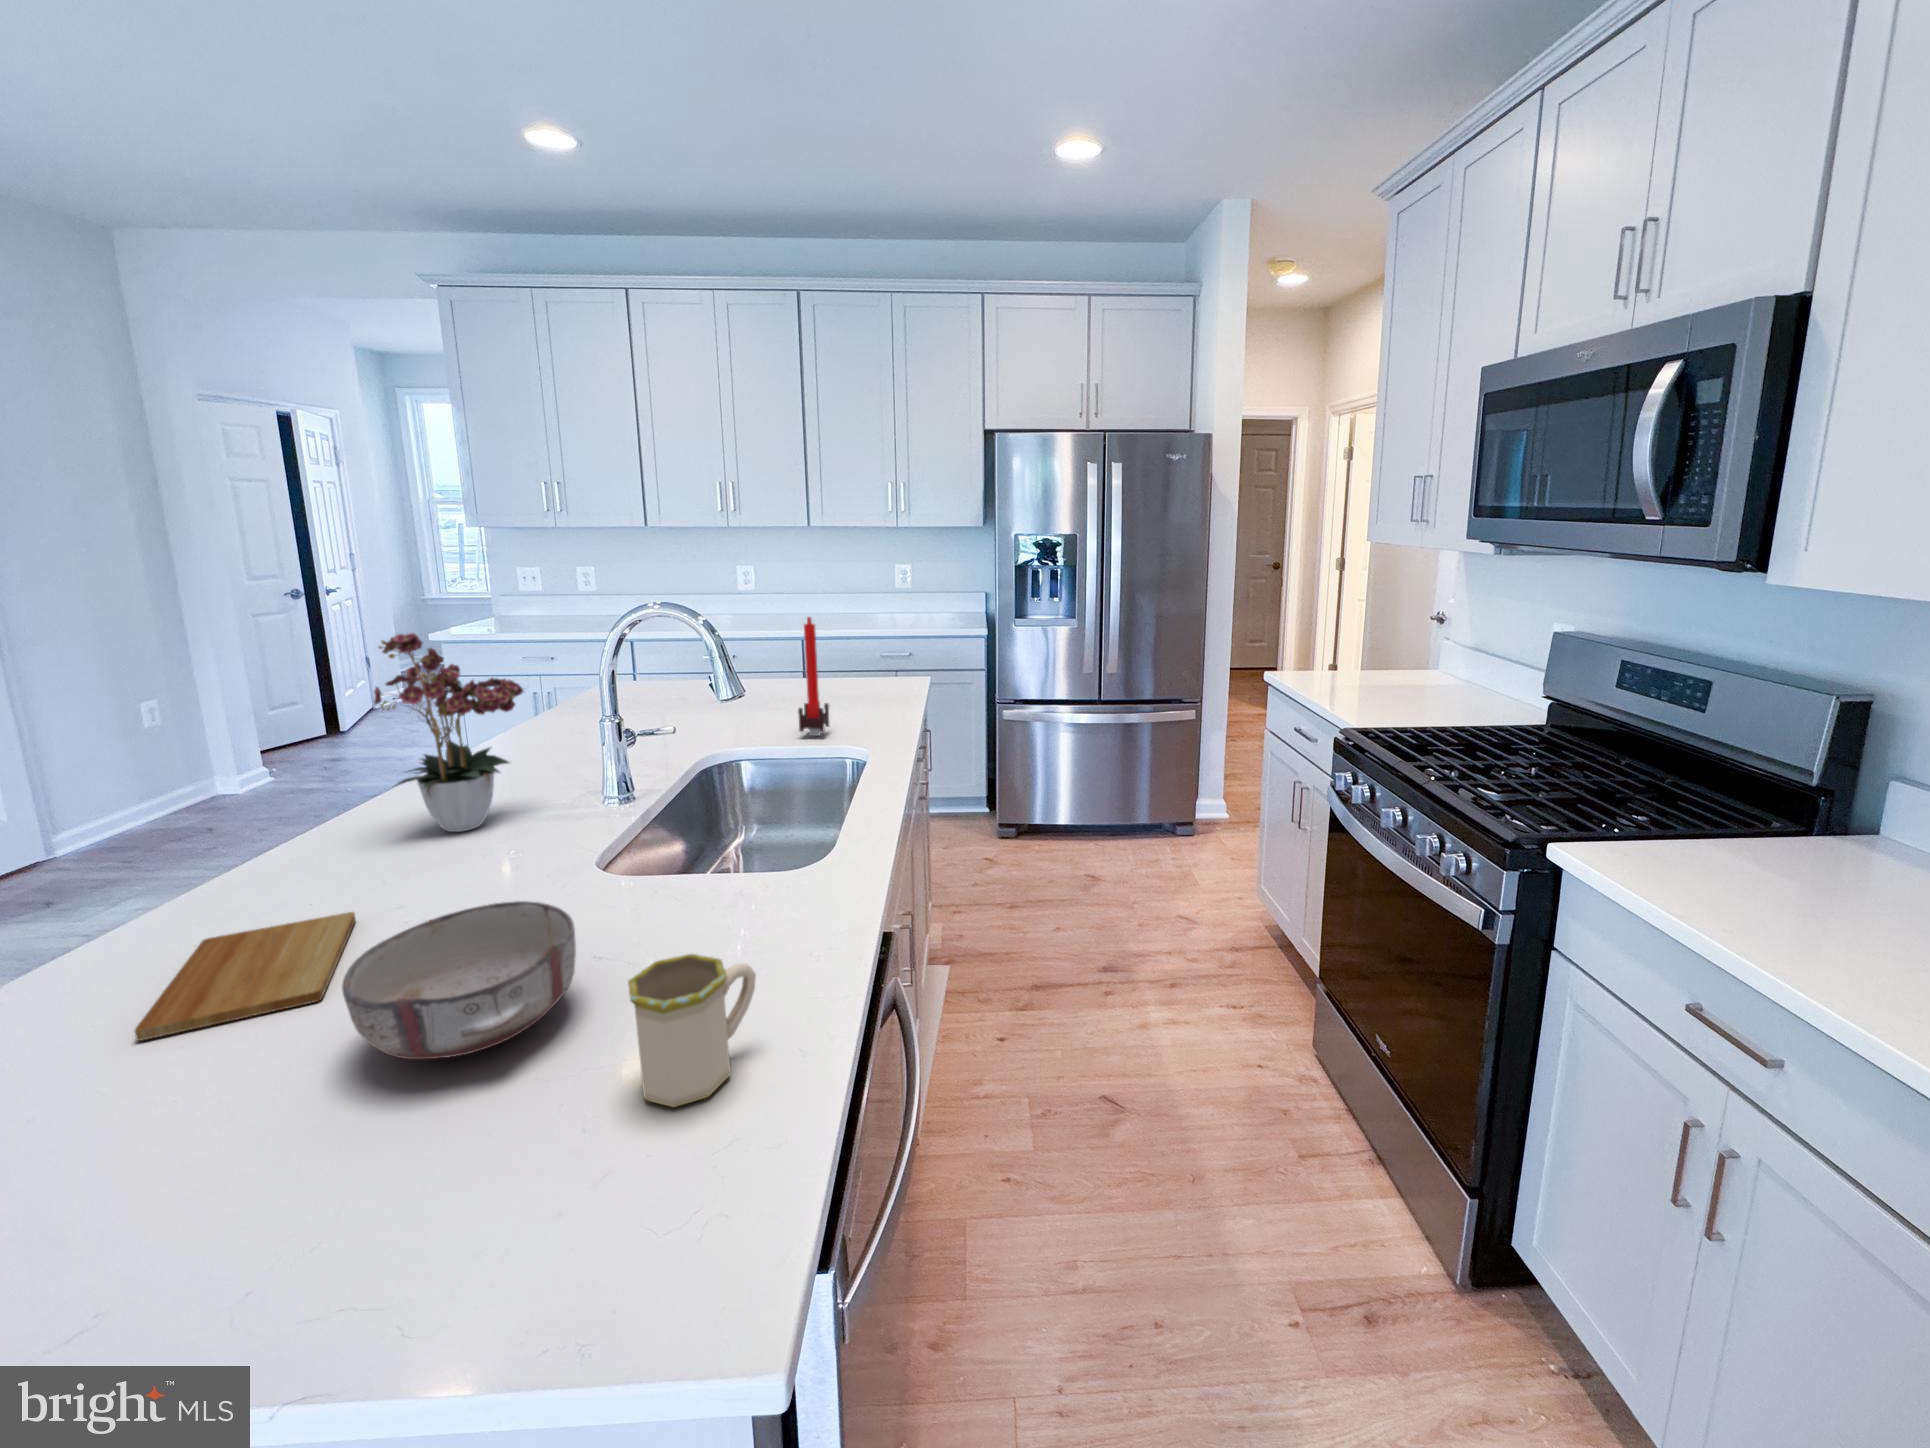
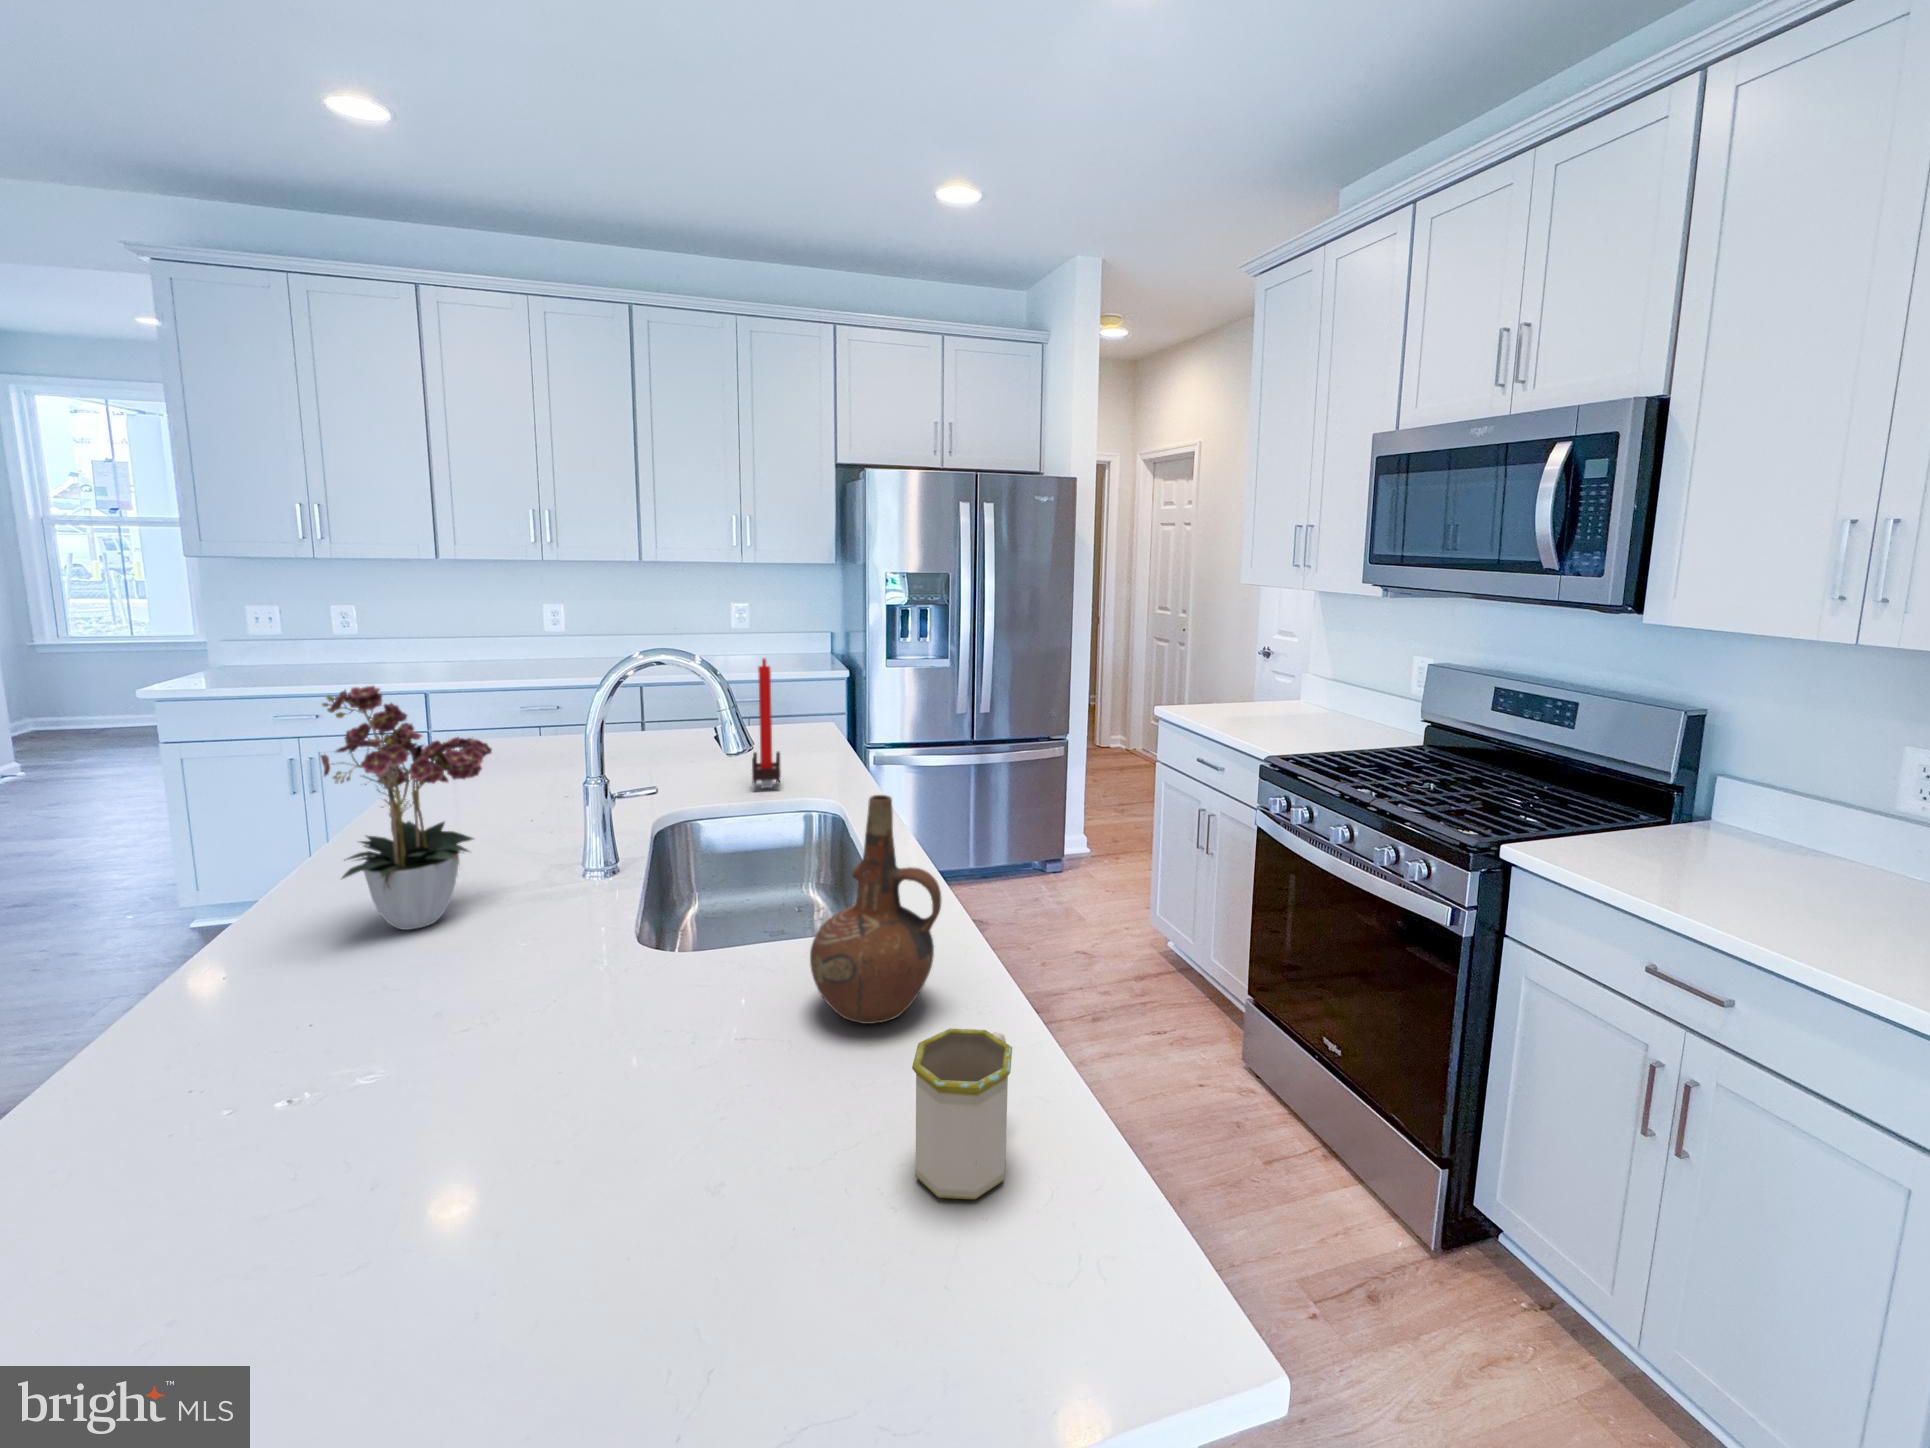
ceramic pitcher: none [674,740,793,948] -> present [810,795,941,1024]
ceramic bowl: present [342,901,576,1059] -> none [525,996,777,1201]
cutting board: present [135,912,356,1041] -> none [169,1040,416,1249]

